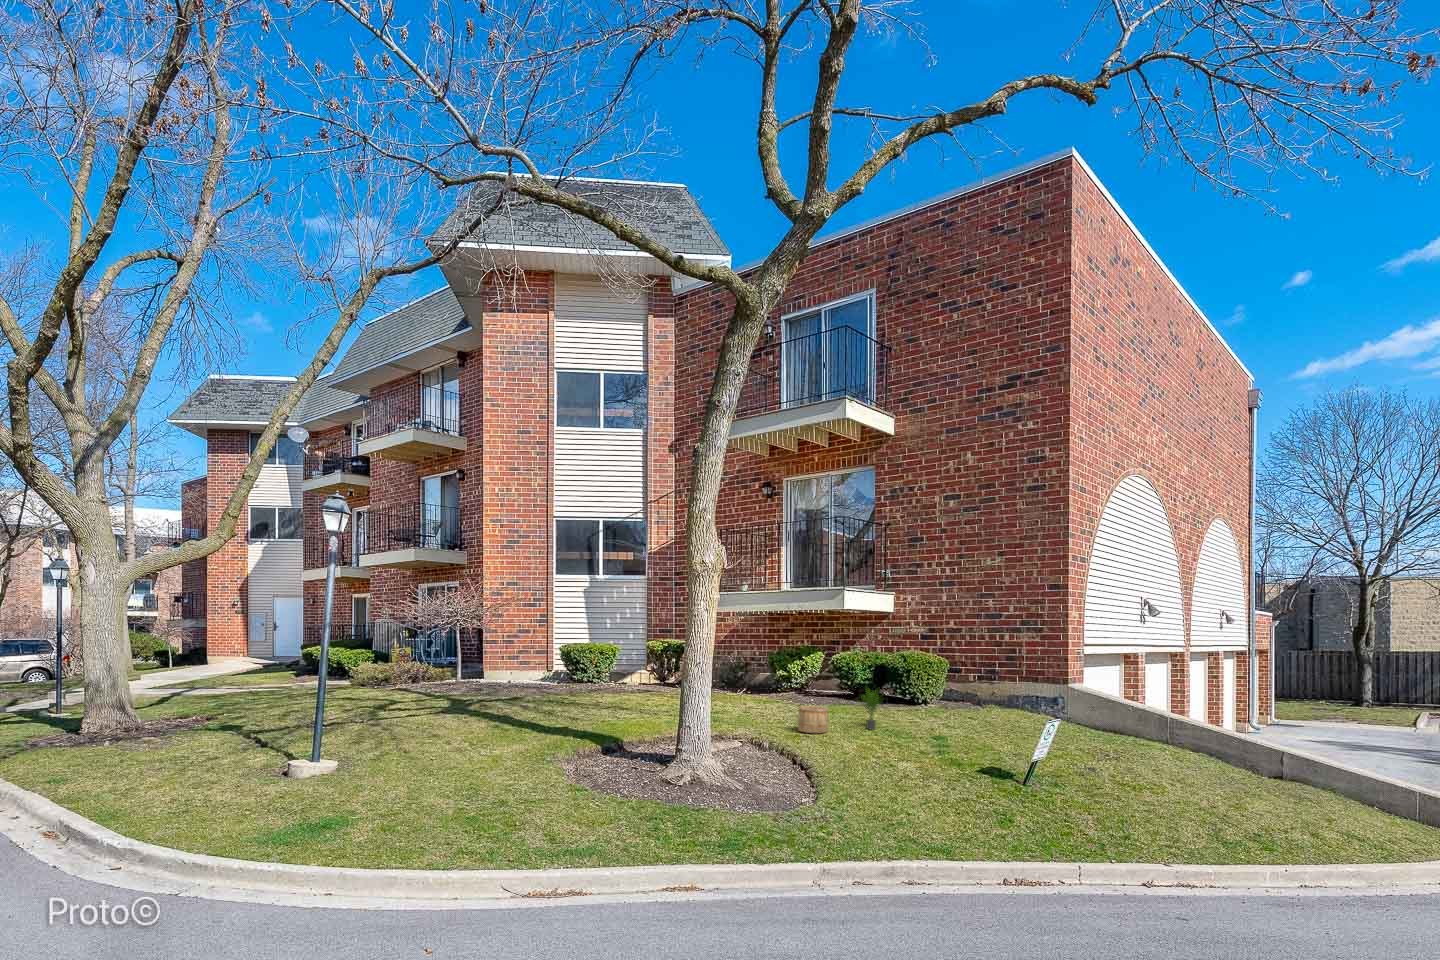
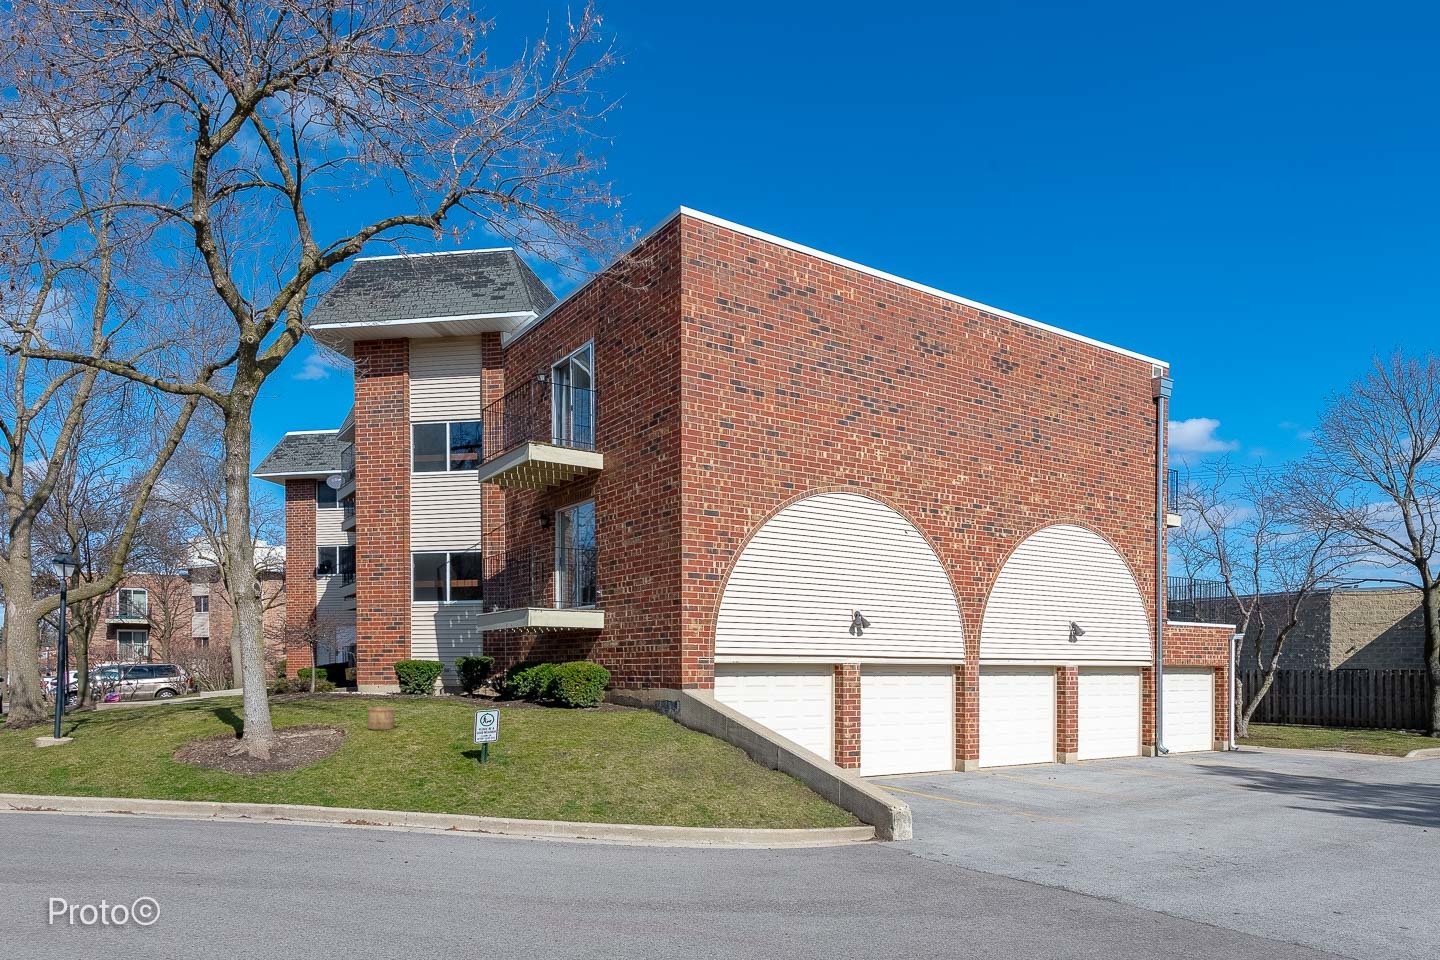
potted plant: present [861,690,880,730] -> none [421,688,450,728]

